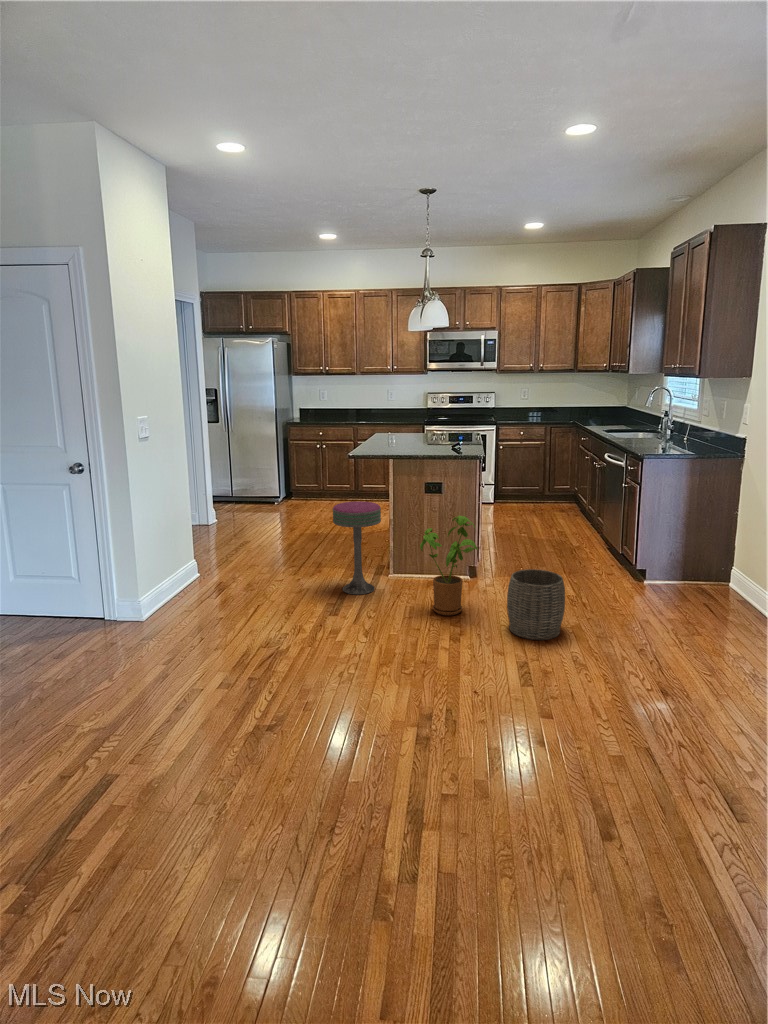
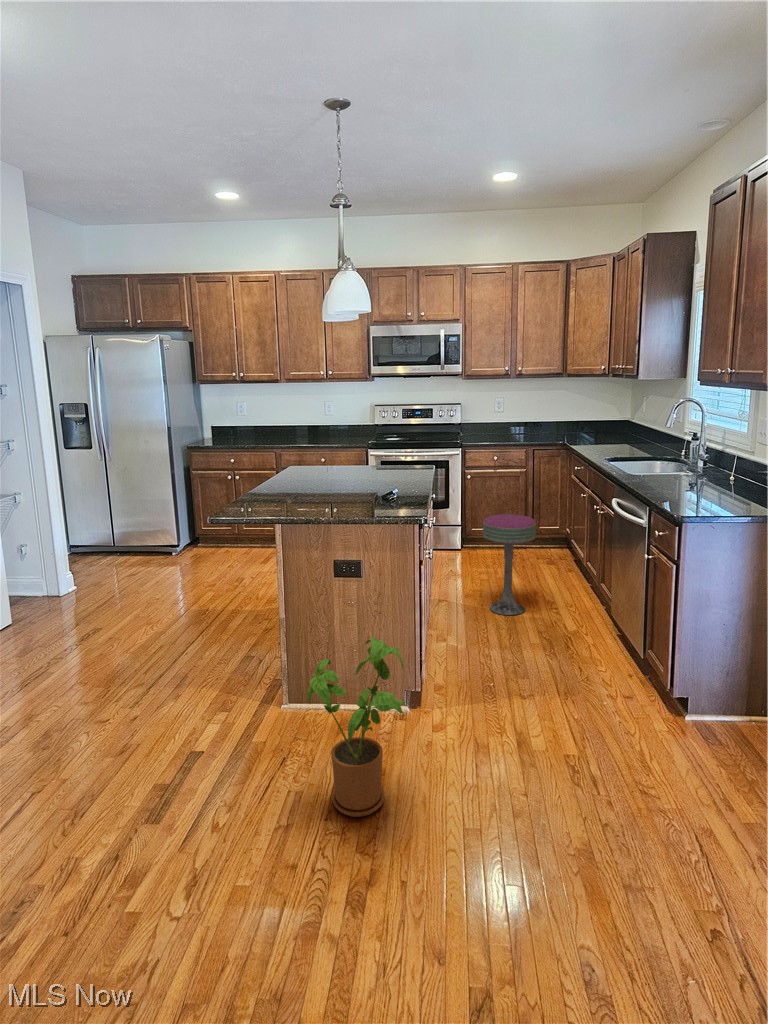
bar stool: present [333,501,381,595] -> present [483,514,536,615]
woven basket: present [507,569,565,640] -> none [457,745,563,899]

